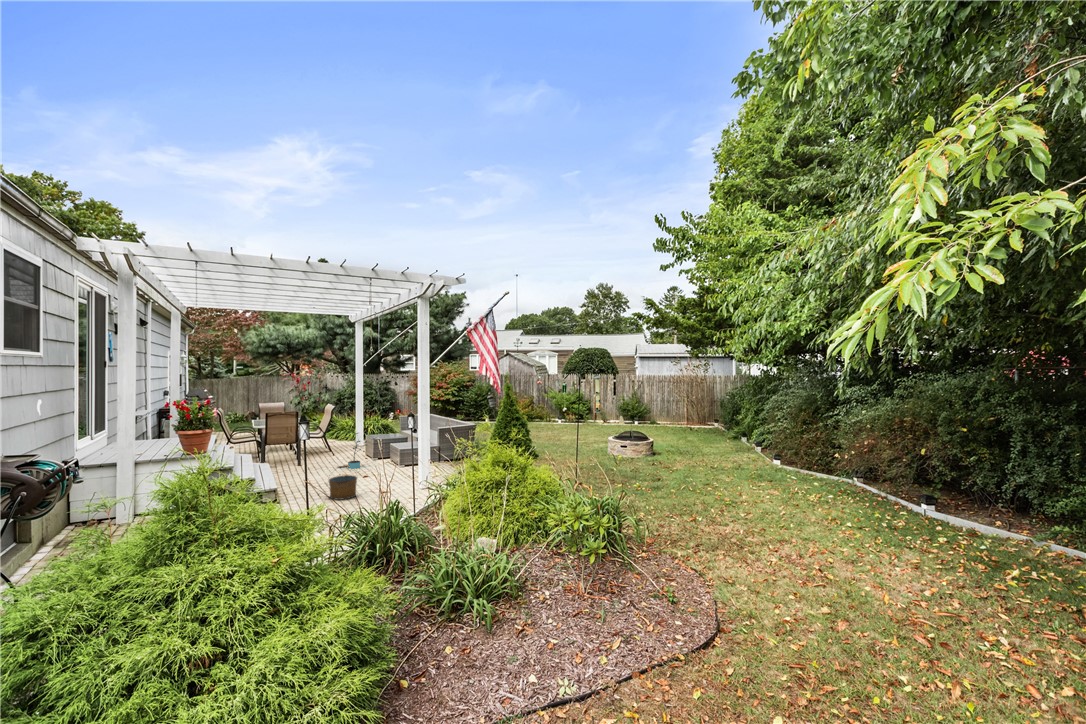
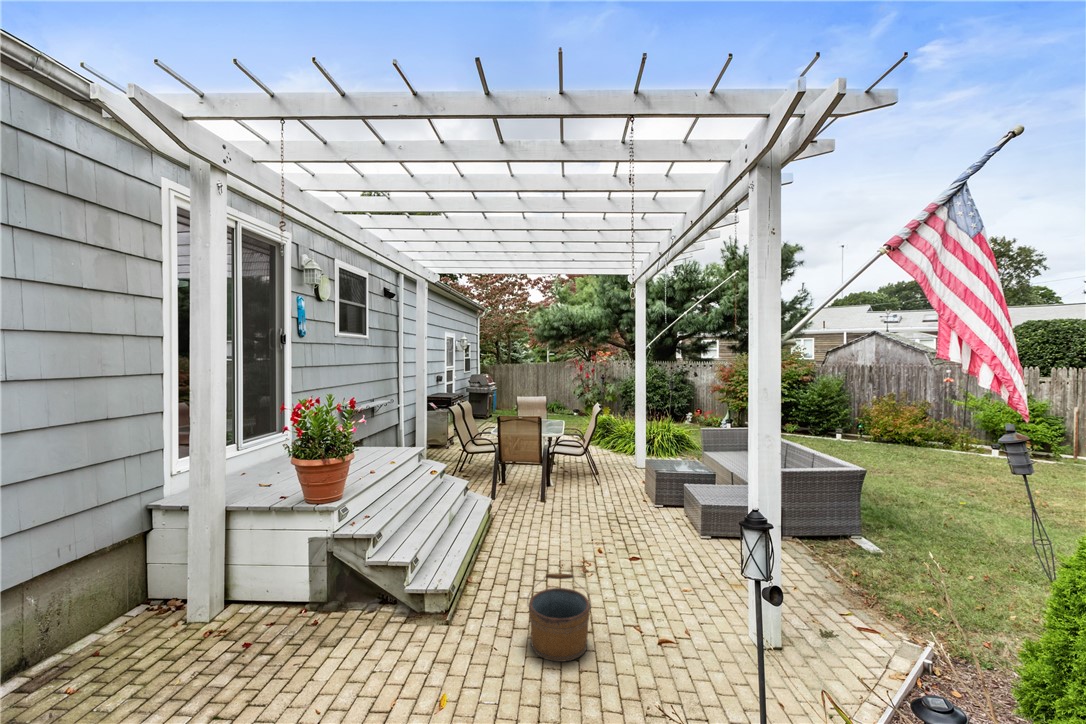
potted plant: present [346,432,367,469] -> none [598,460,637,529]

